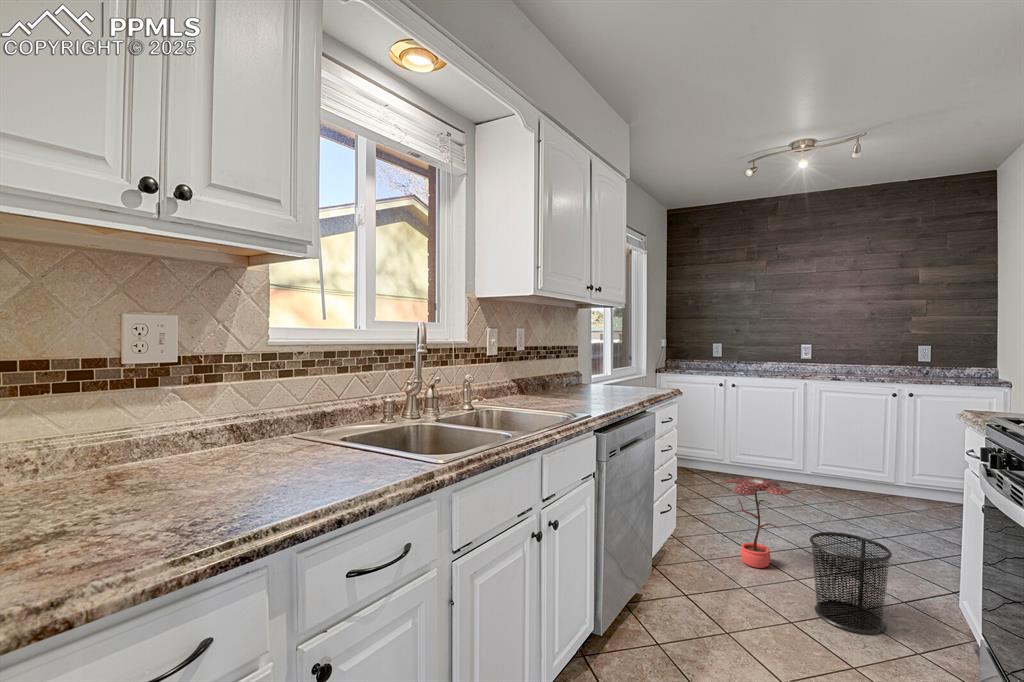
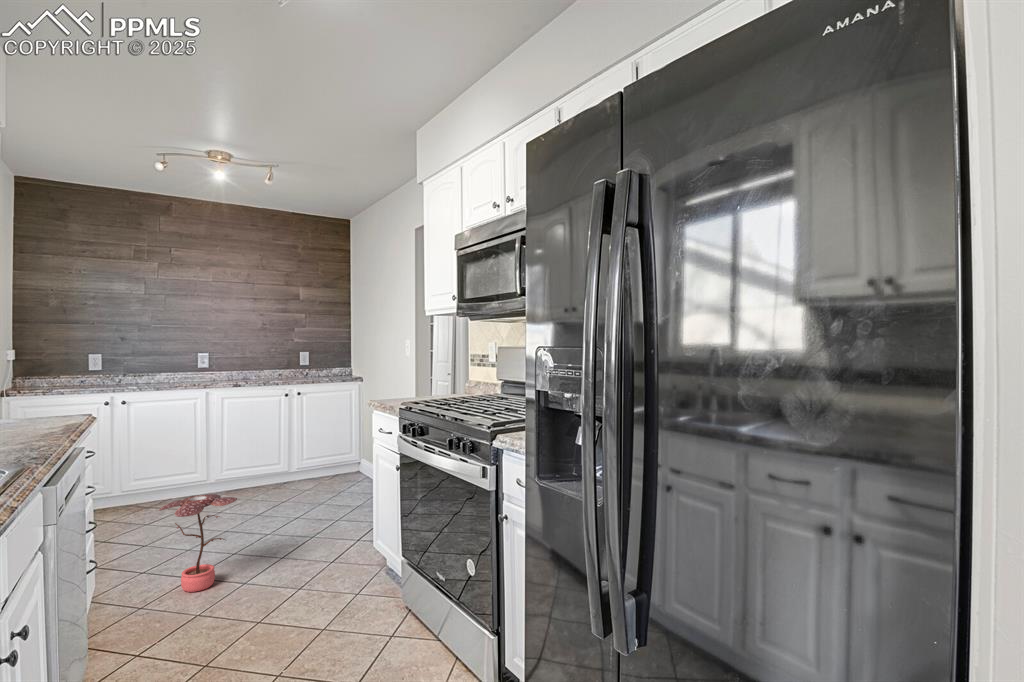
trash can: present [810,532,892,634] -> none [268,518,333,606]

